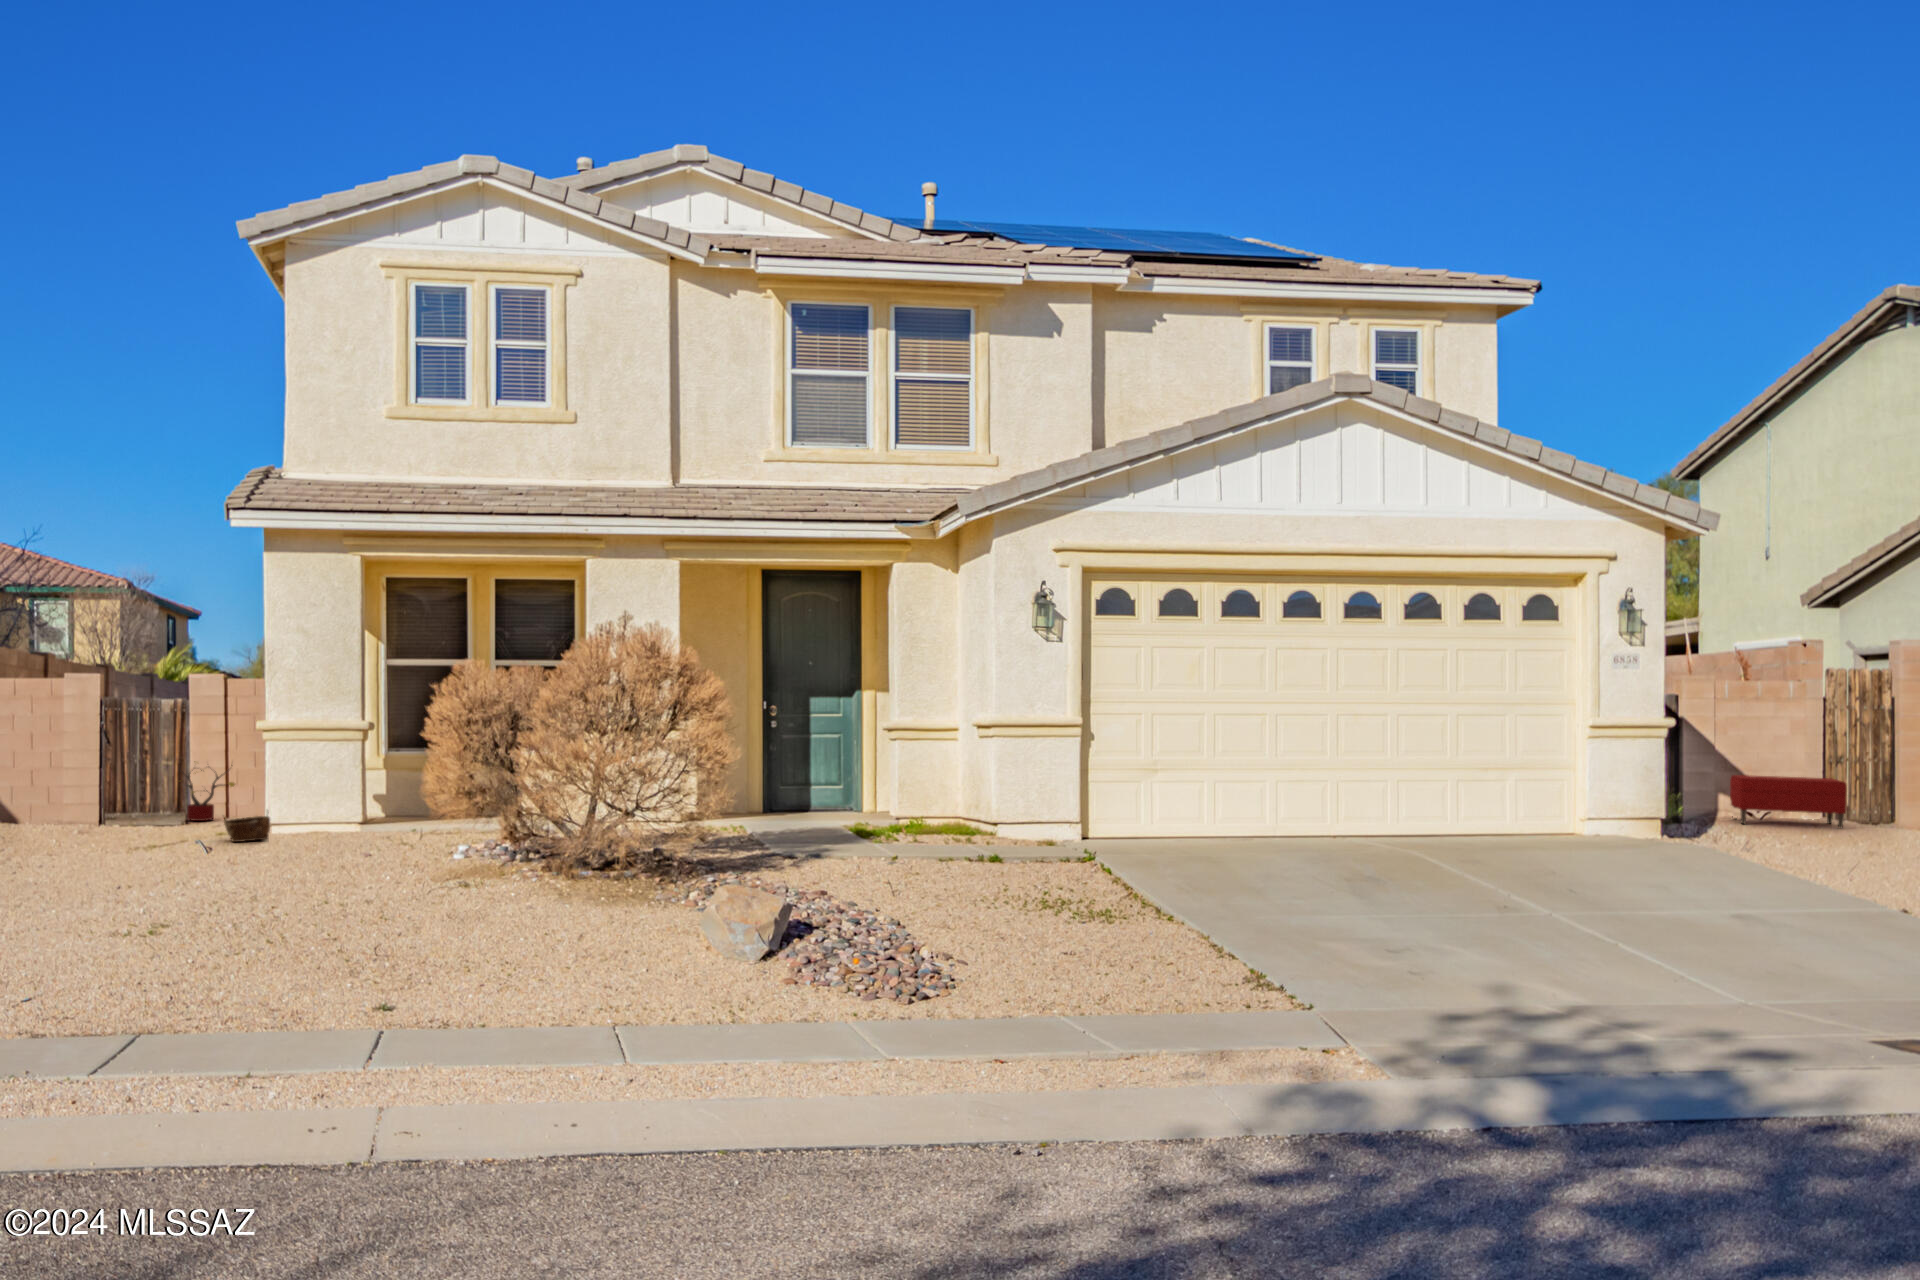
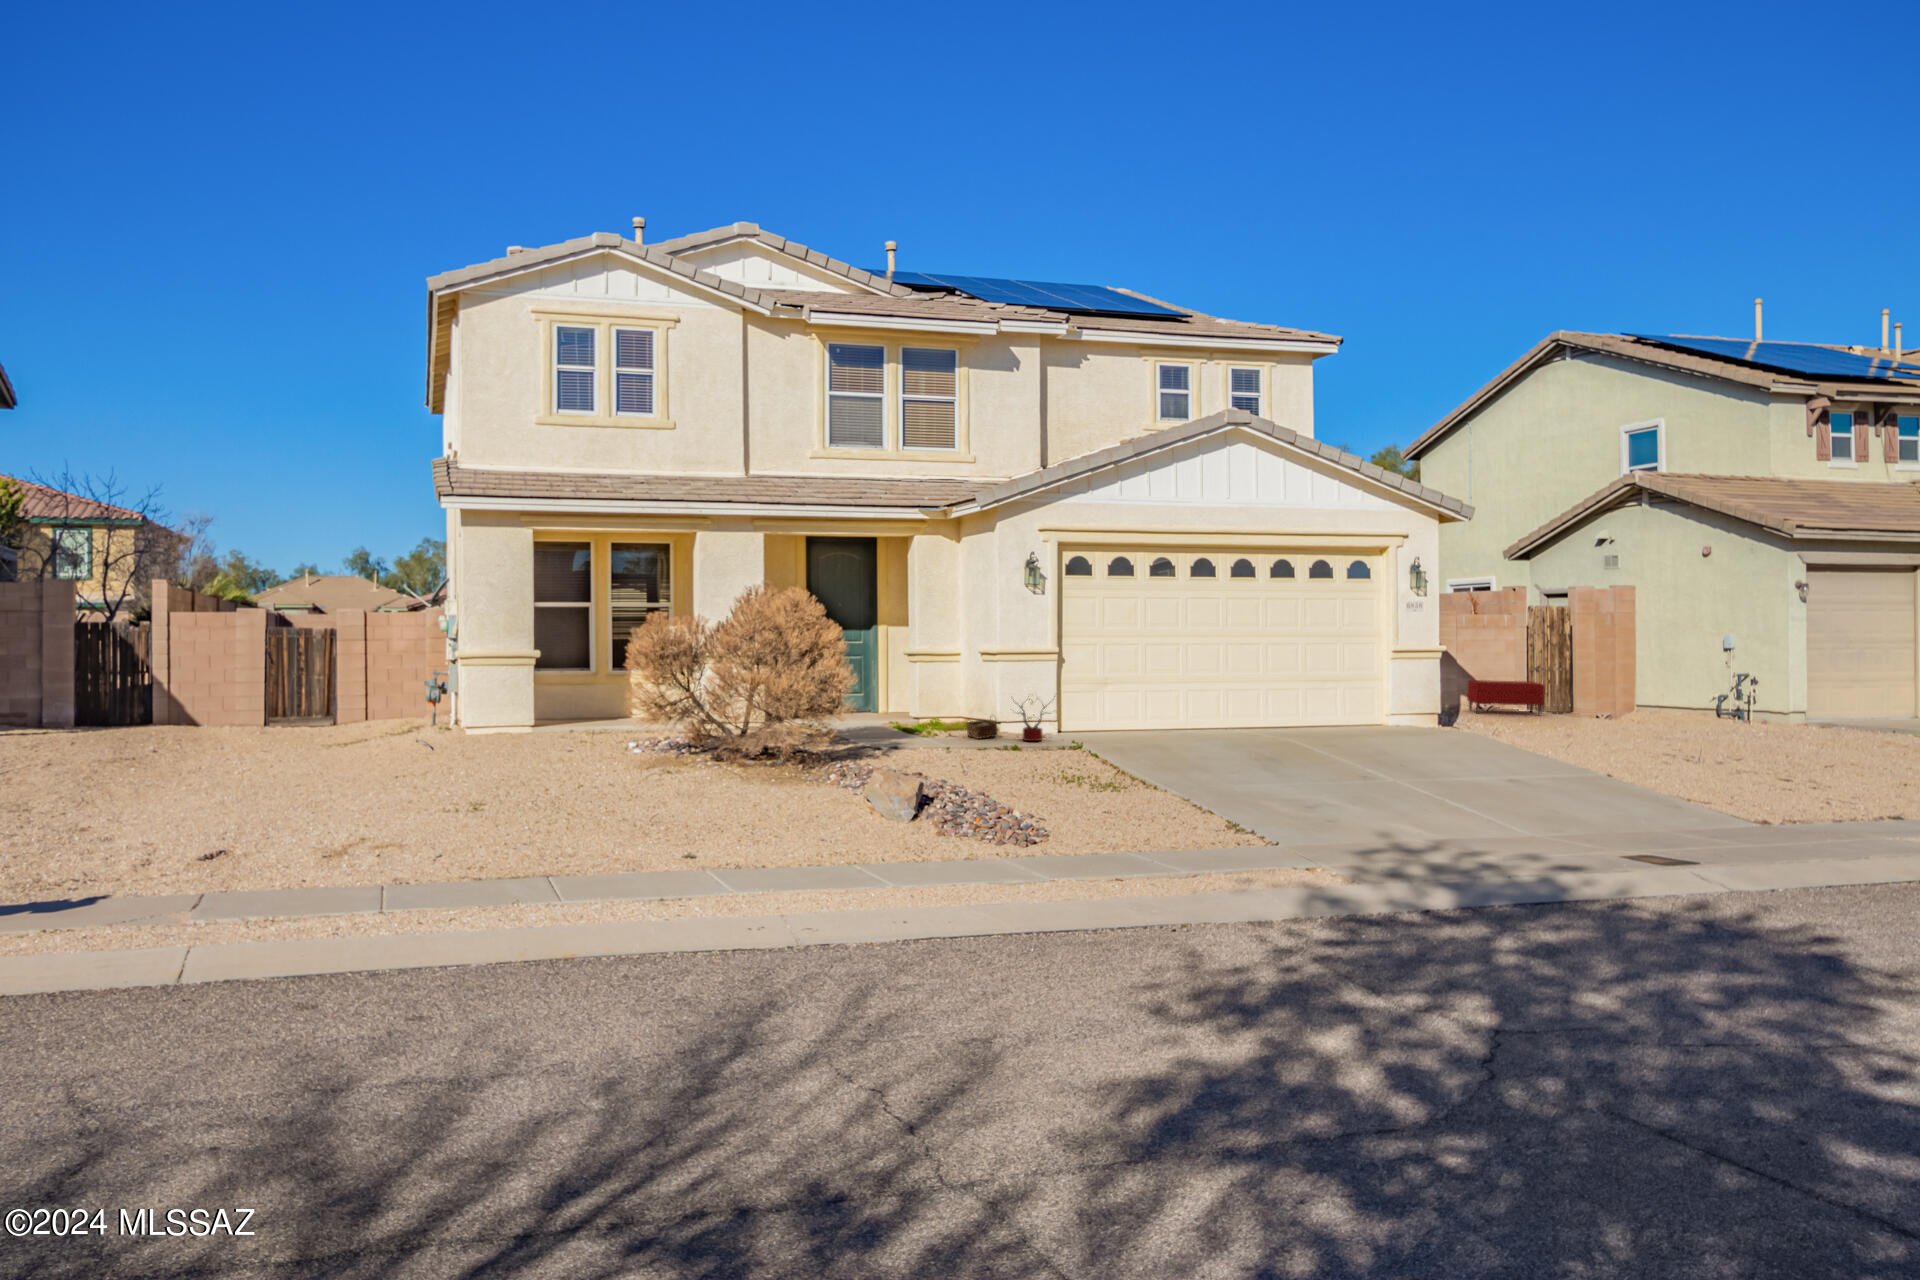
decorative plant: present [179,765,235,821] -> present [1020,701,1060,741]
woven basket: present [224,816,270,842] -> present [965,719,998,739]

